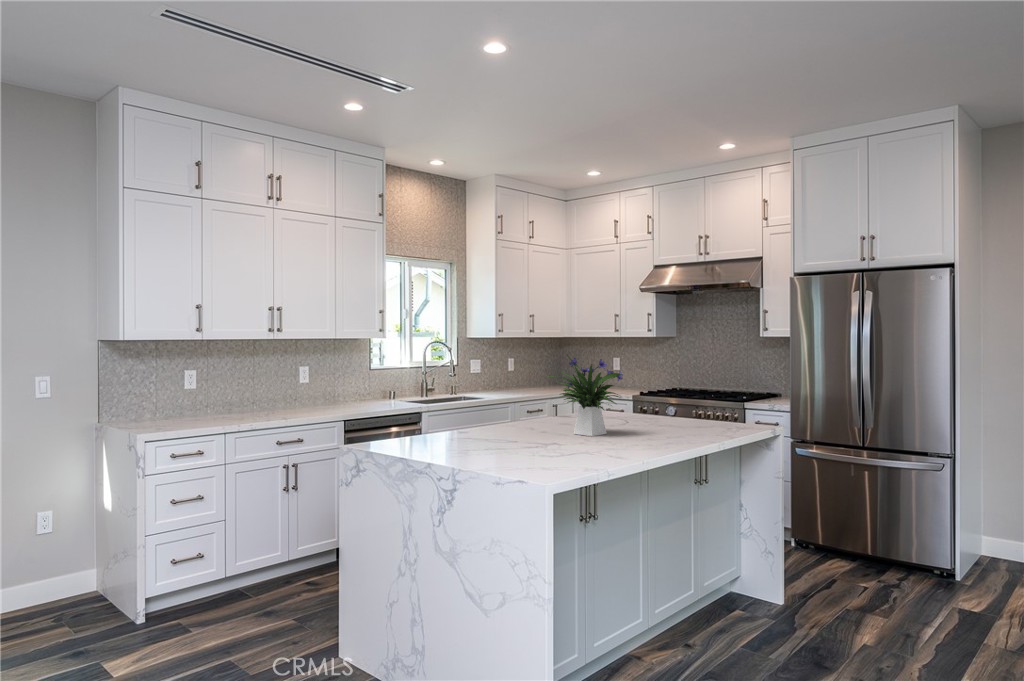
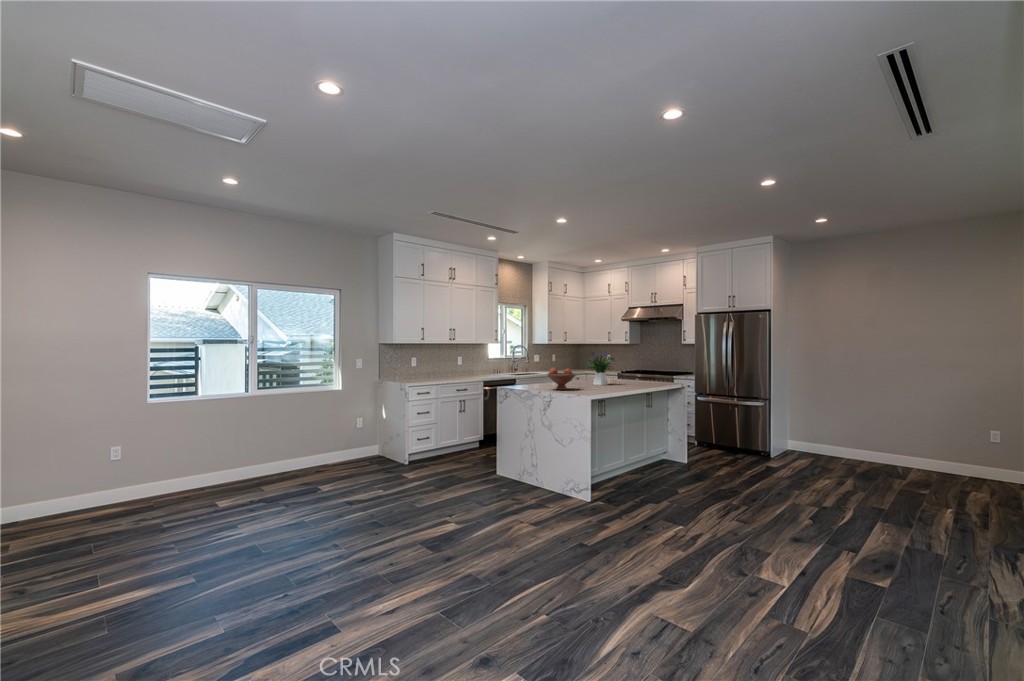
fruit bowl: none [453,401,525,457] -> present [547,368,576,390]

